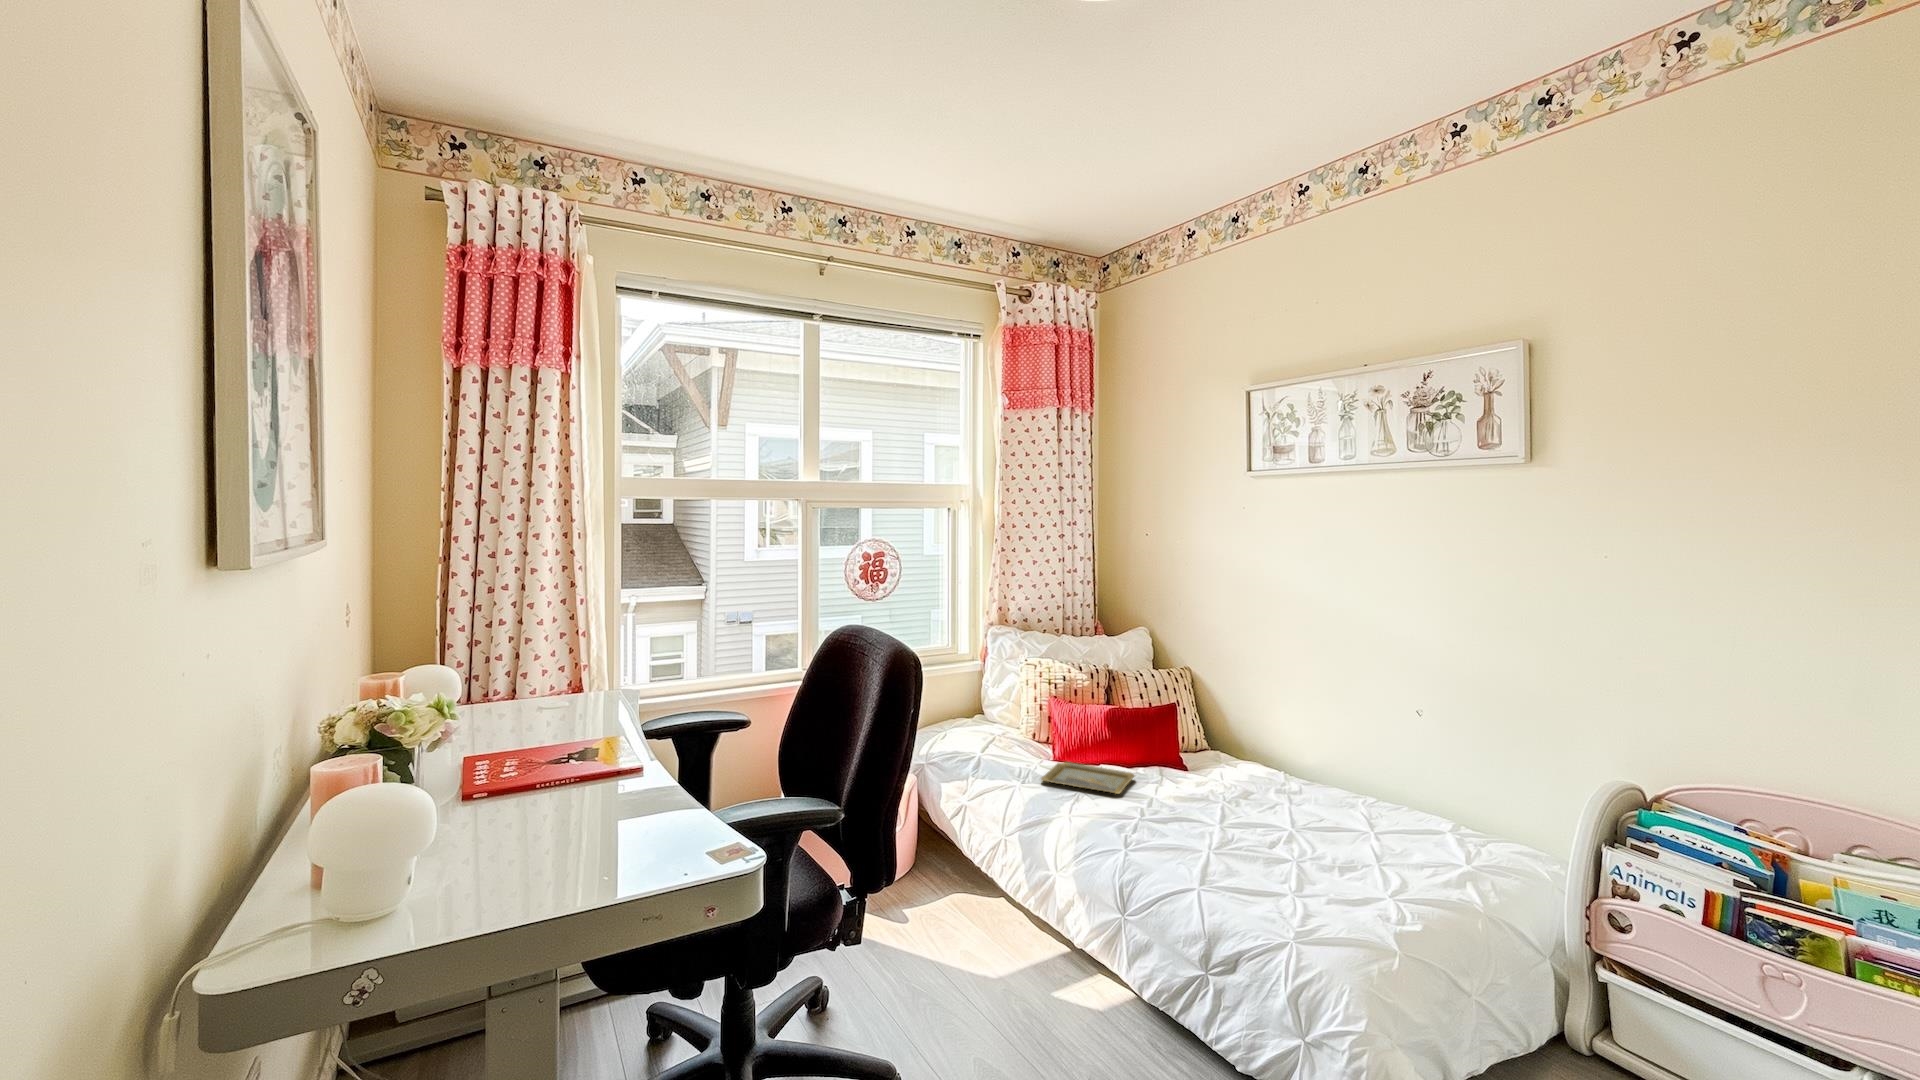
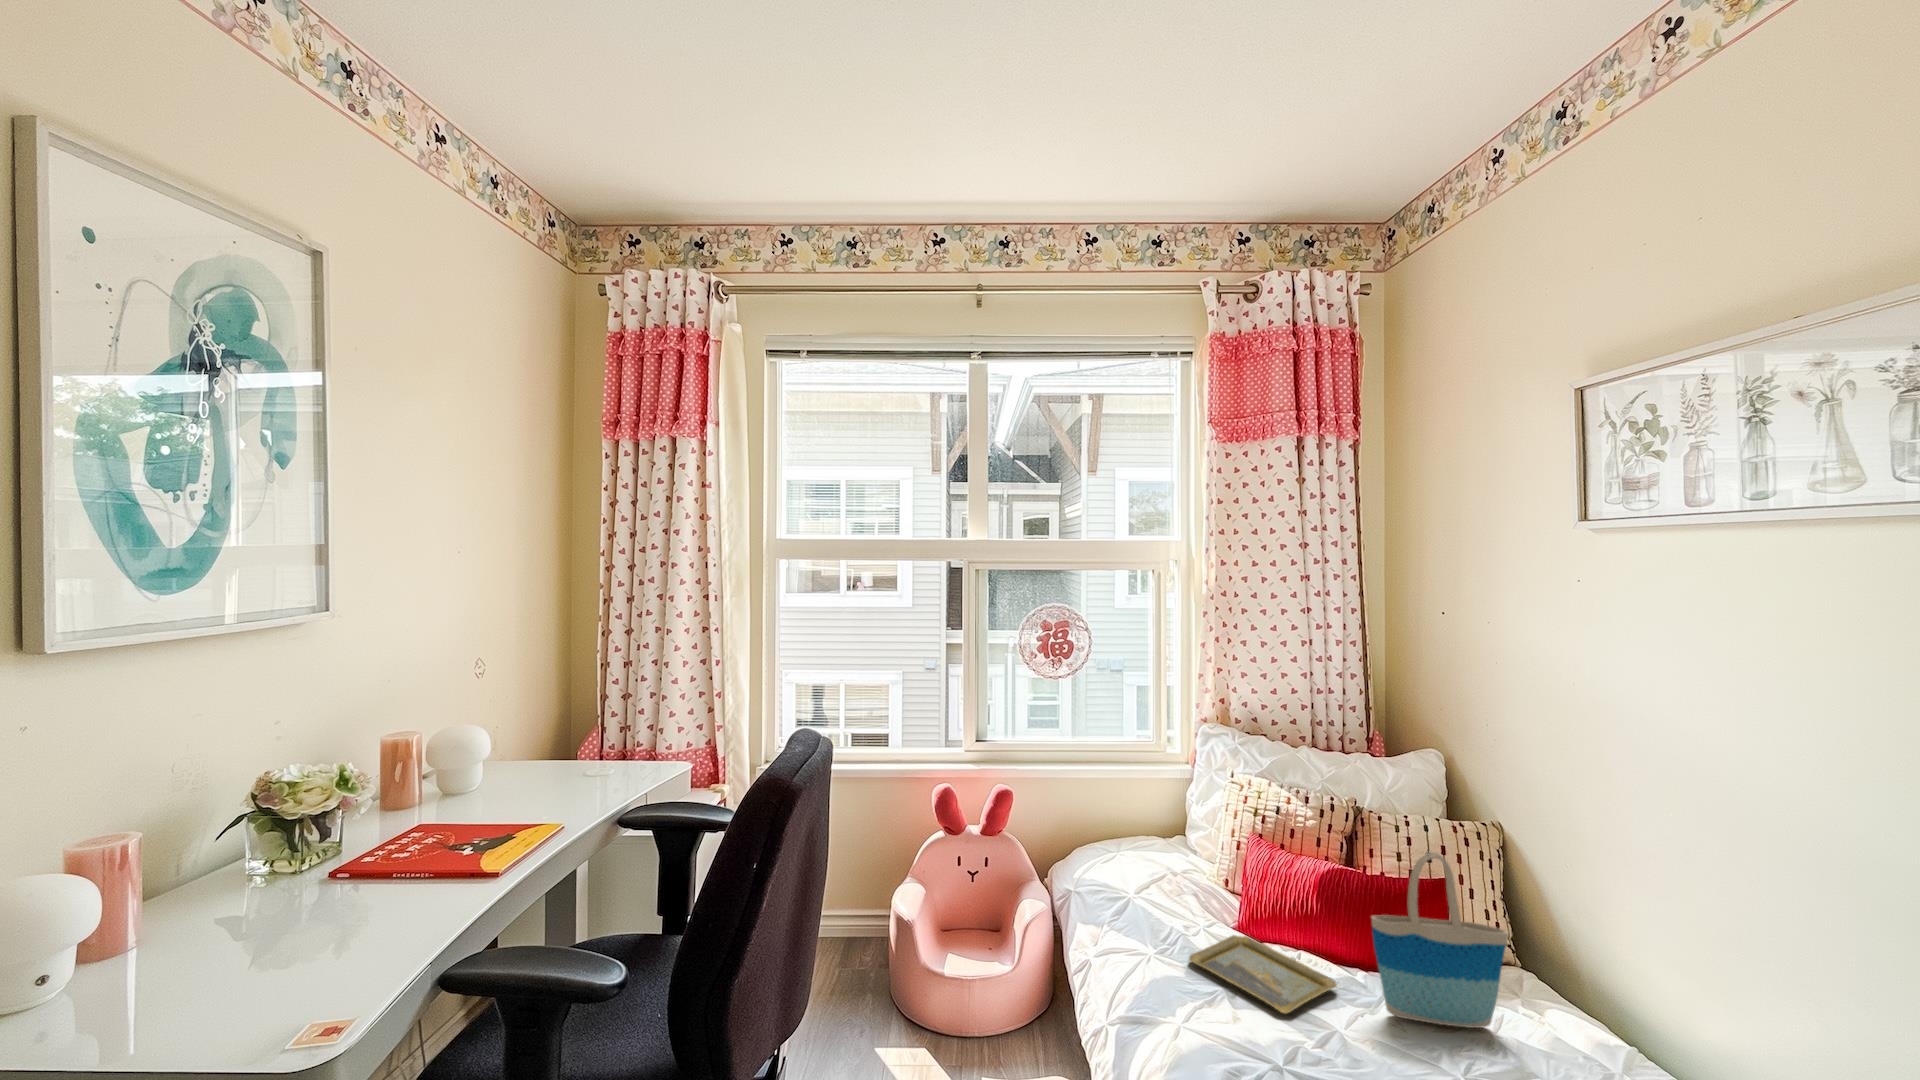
tote bag: none [1161,678,1229,783] -> present [1372,852,1508,1028]

